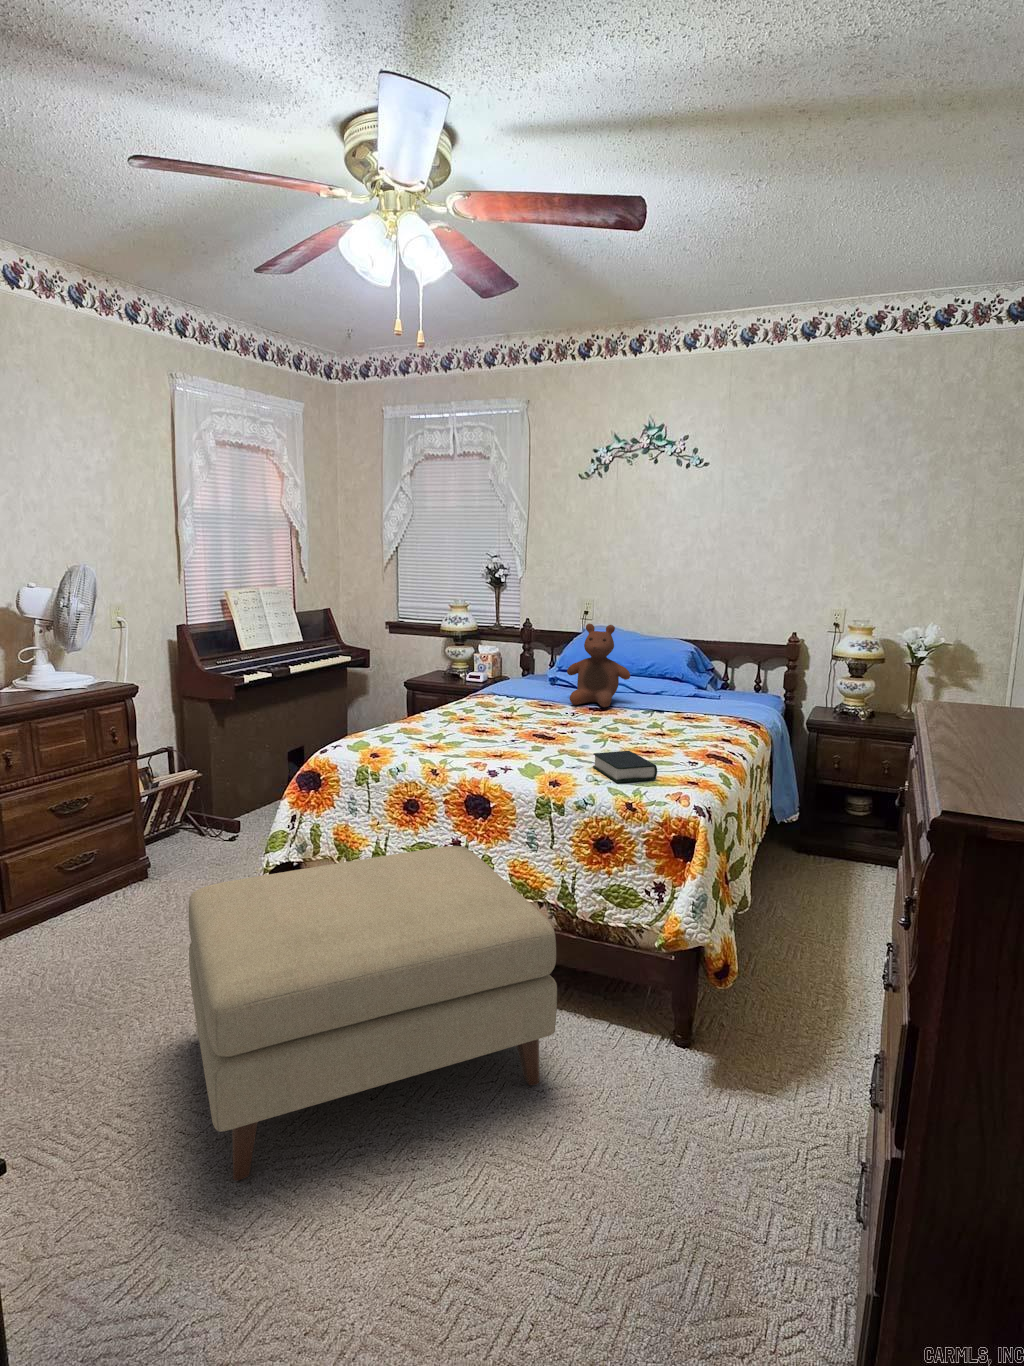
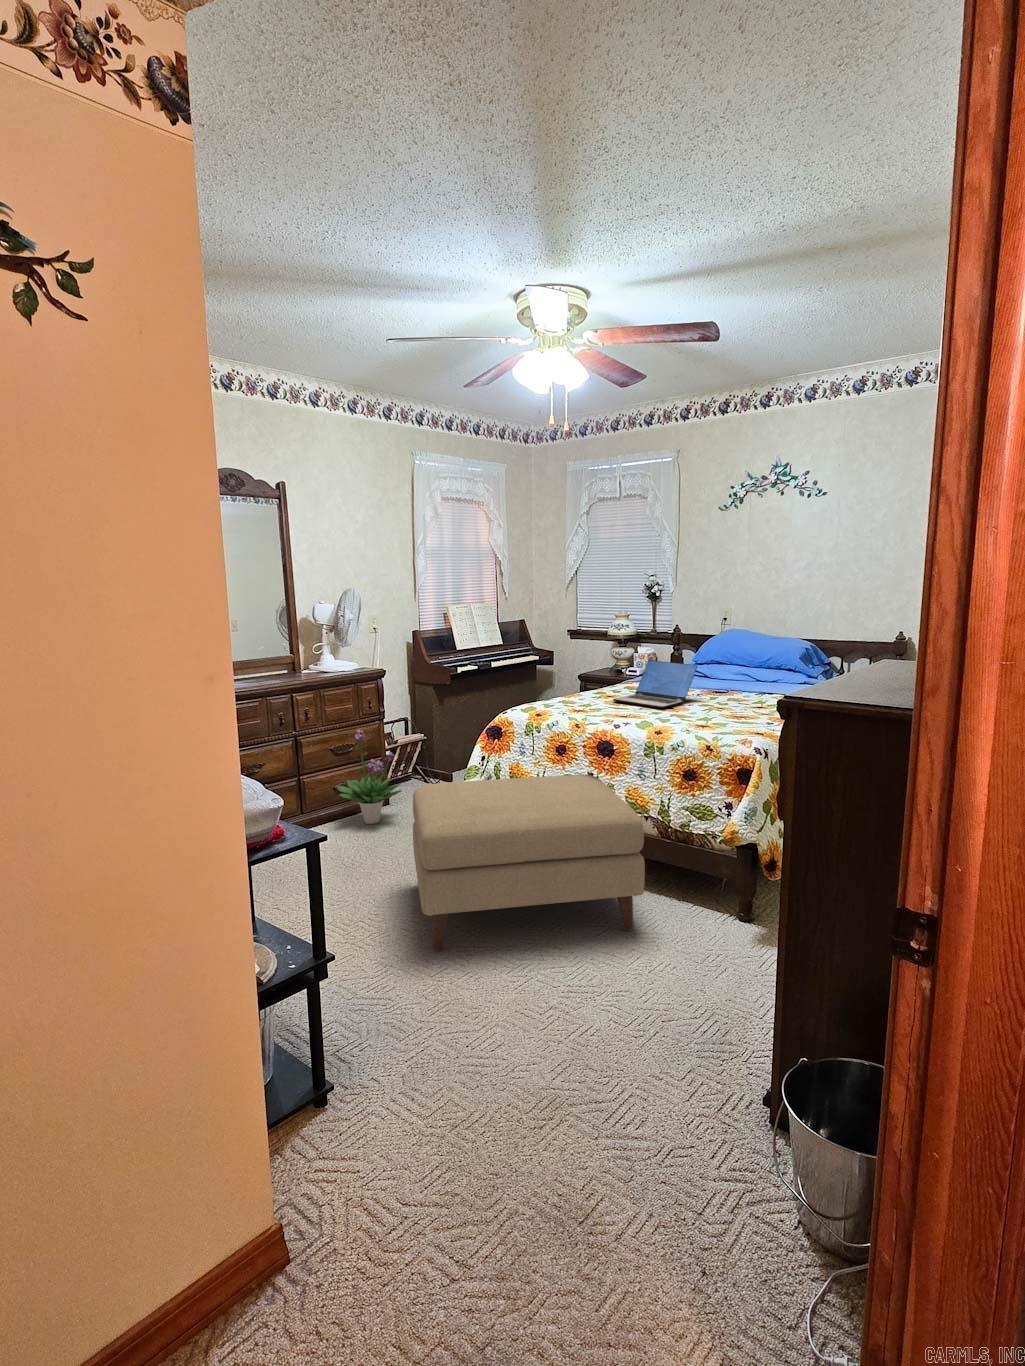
stuffed bear: present [567,624,630,707] -> none [697,625,749,690]
laptop: none [473,671,580,740] -> present [613,660,697,708]
book: present [593,751,657,783] -> none [693,714,738,733]
potted plant: none [59,781,169,921] -> present [337,730,402,824]

